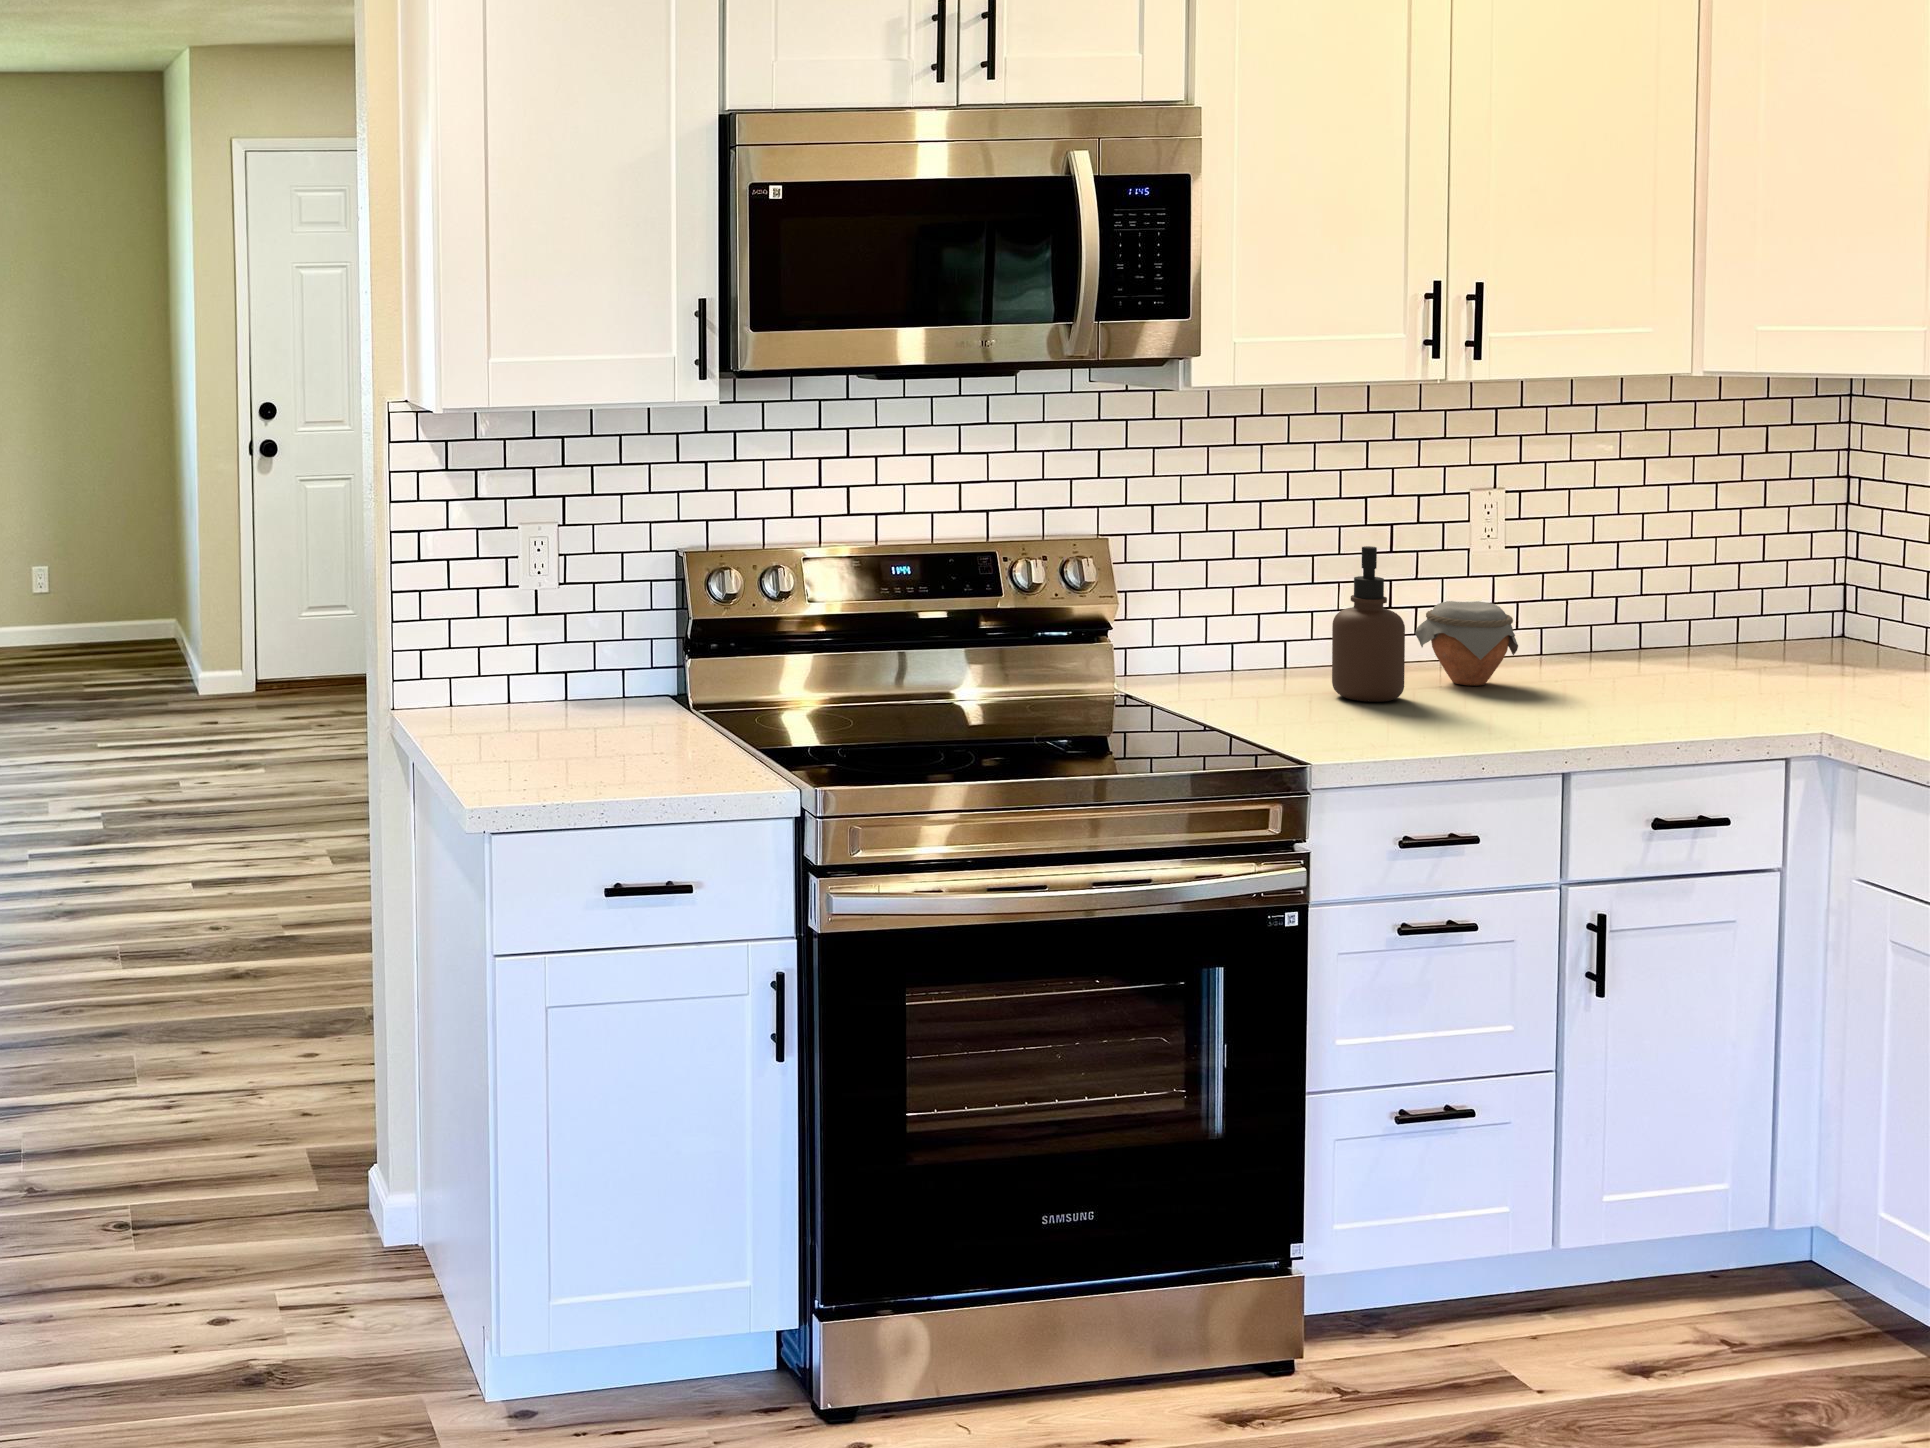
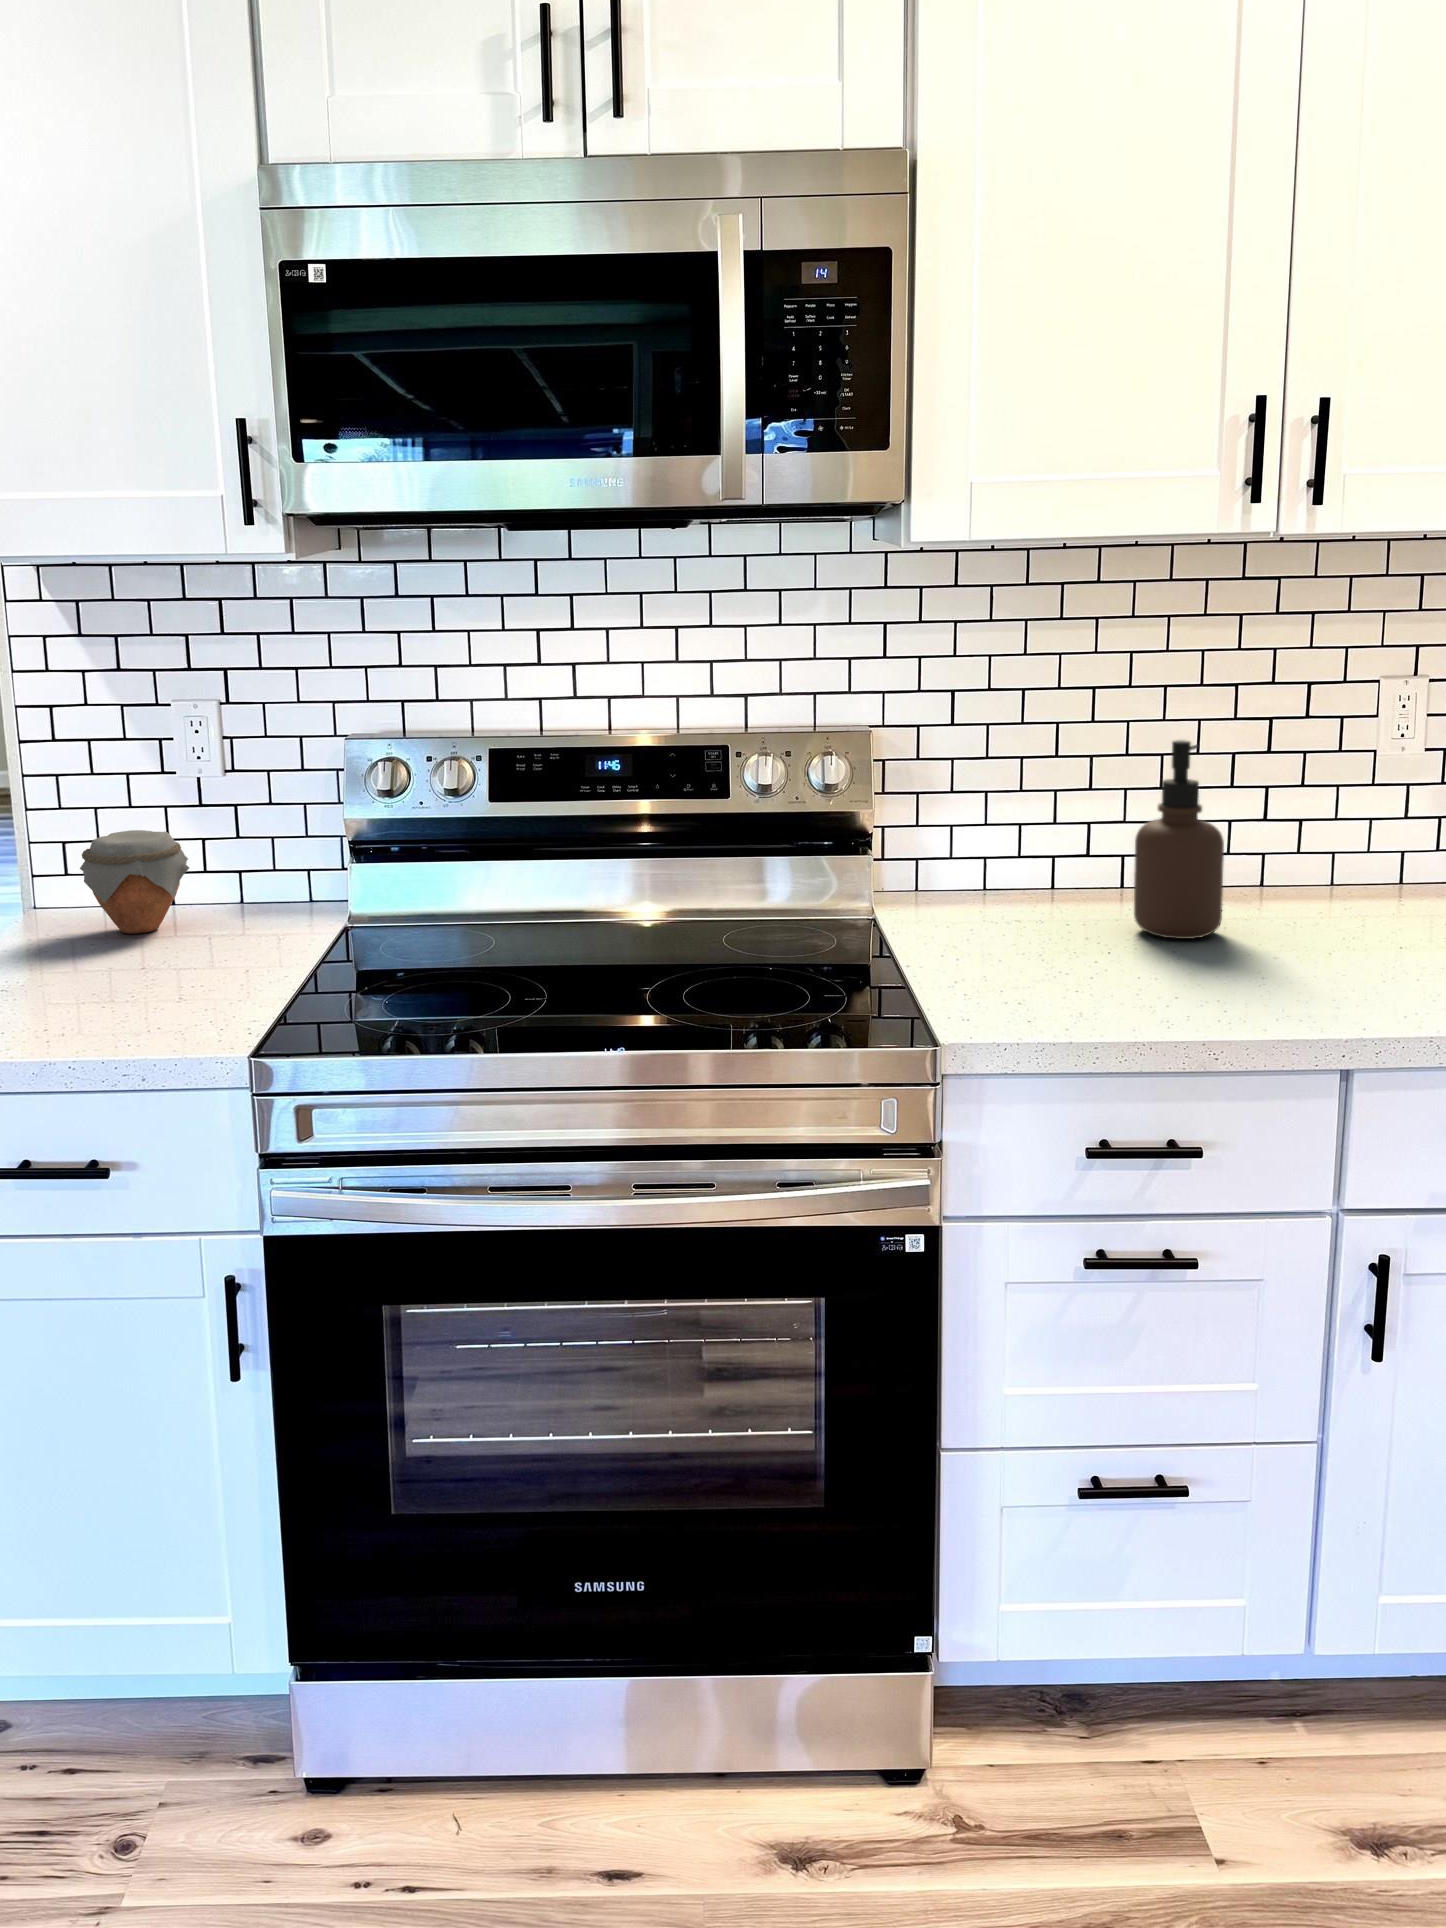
jar: present [1415,601,1518,686] -> present [80,830,189,934]

